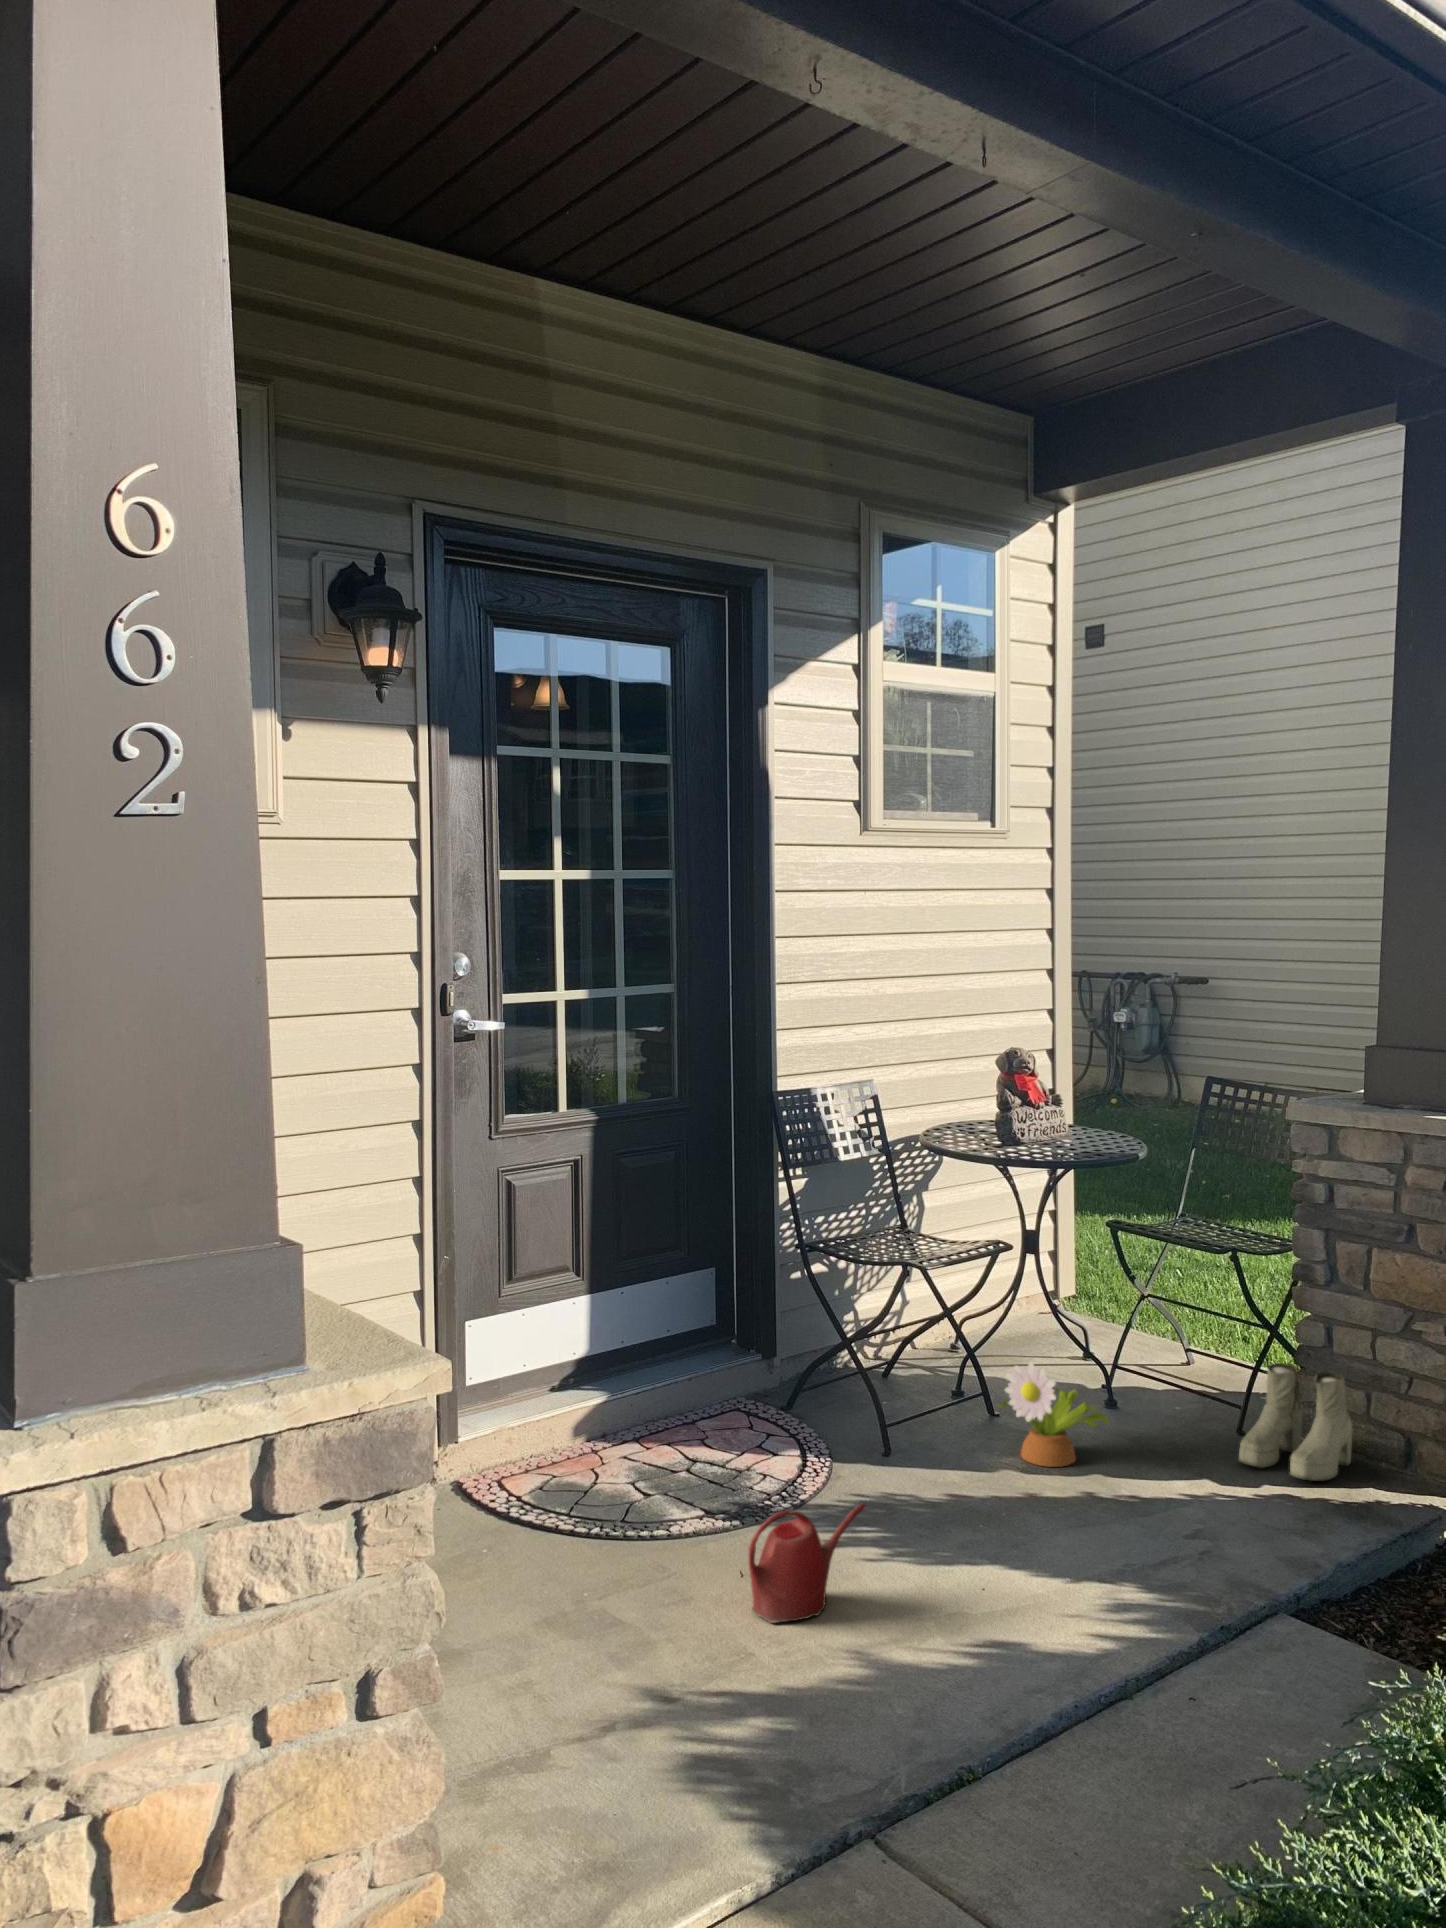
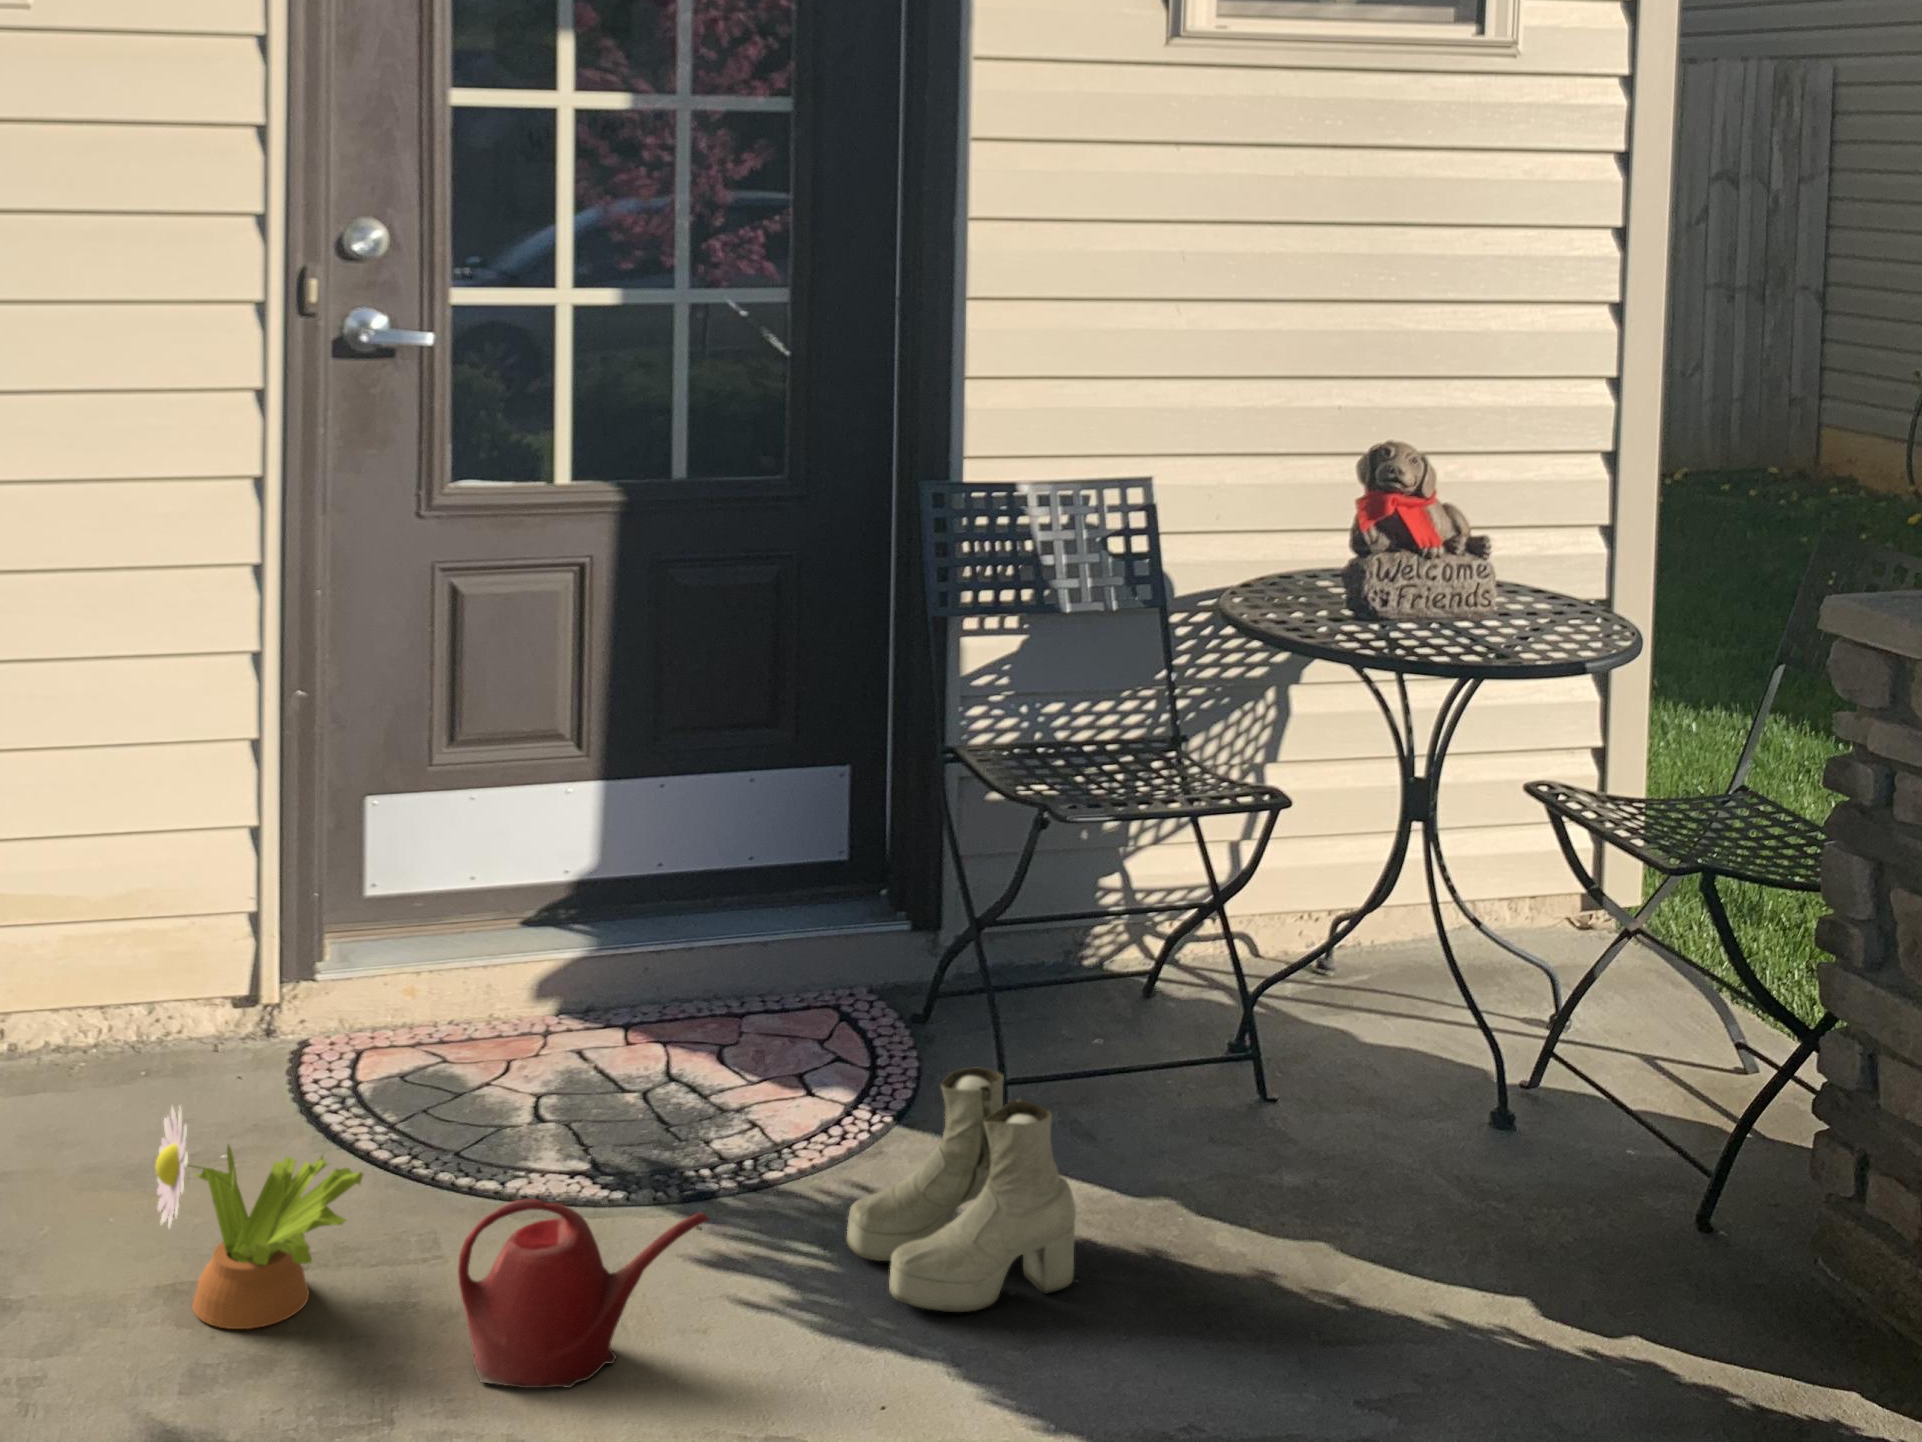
decorative plant: present [998,1362,1110,1467] -> present [155,1107,363,1329]
boots: present [1239,1363,1352,1481] -> present [847,1068,1076,1312]

